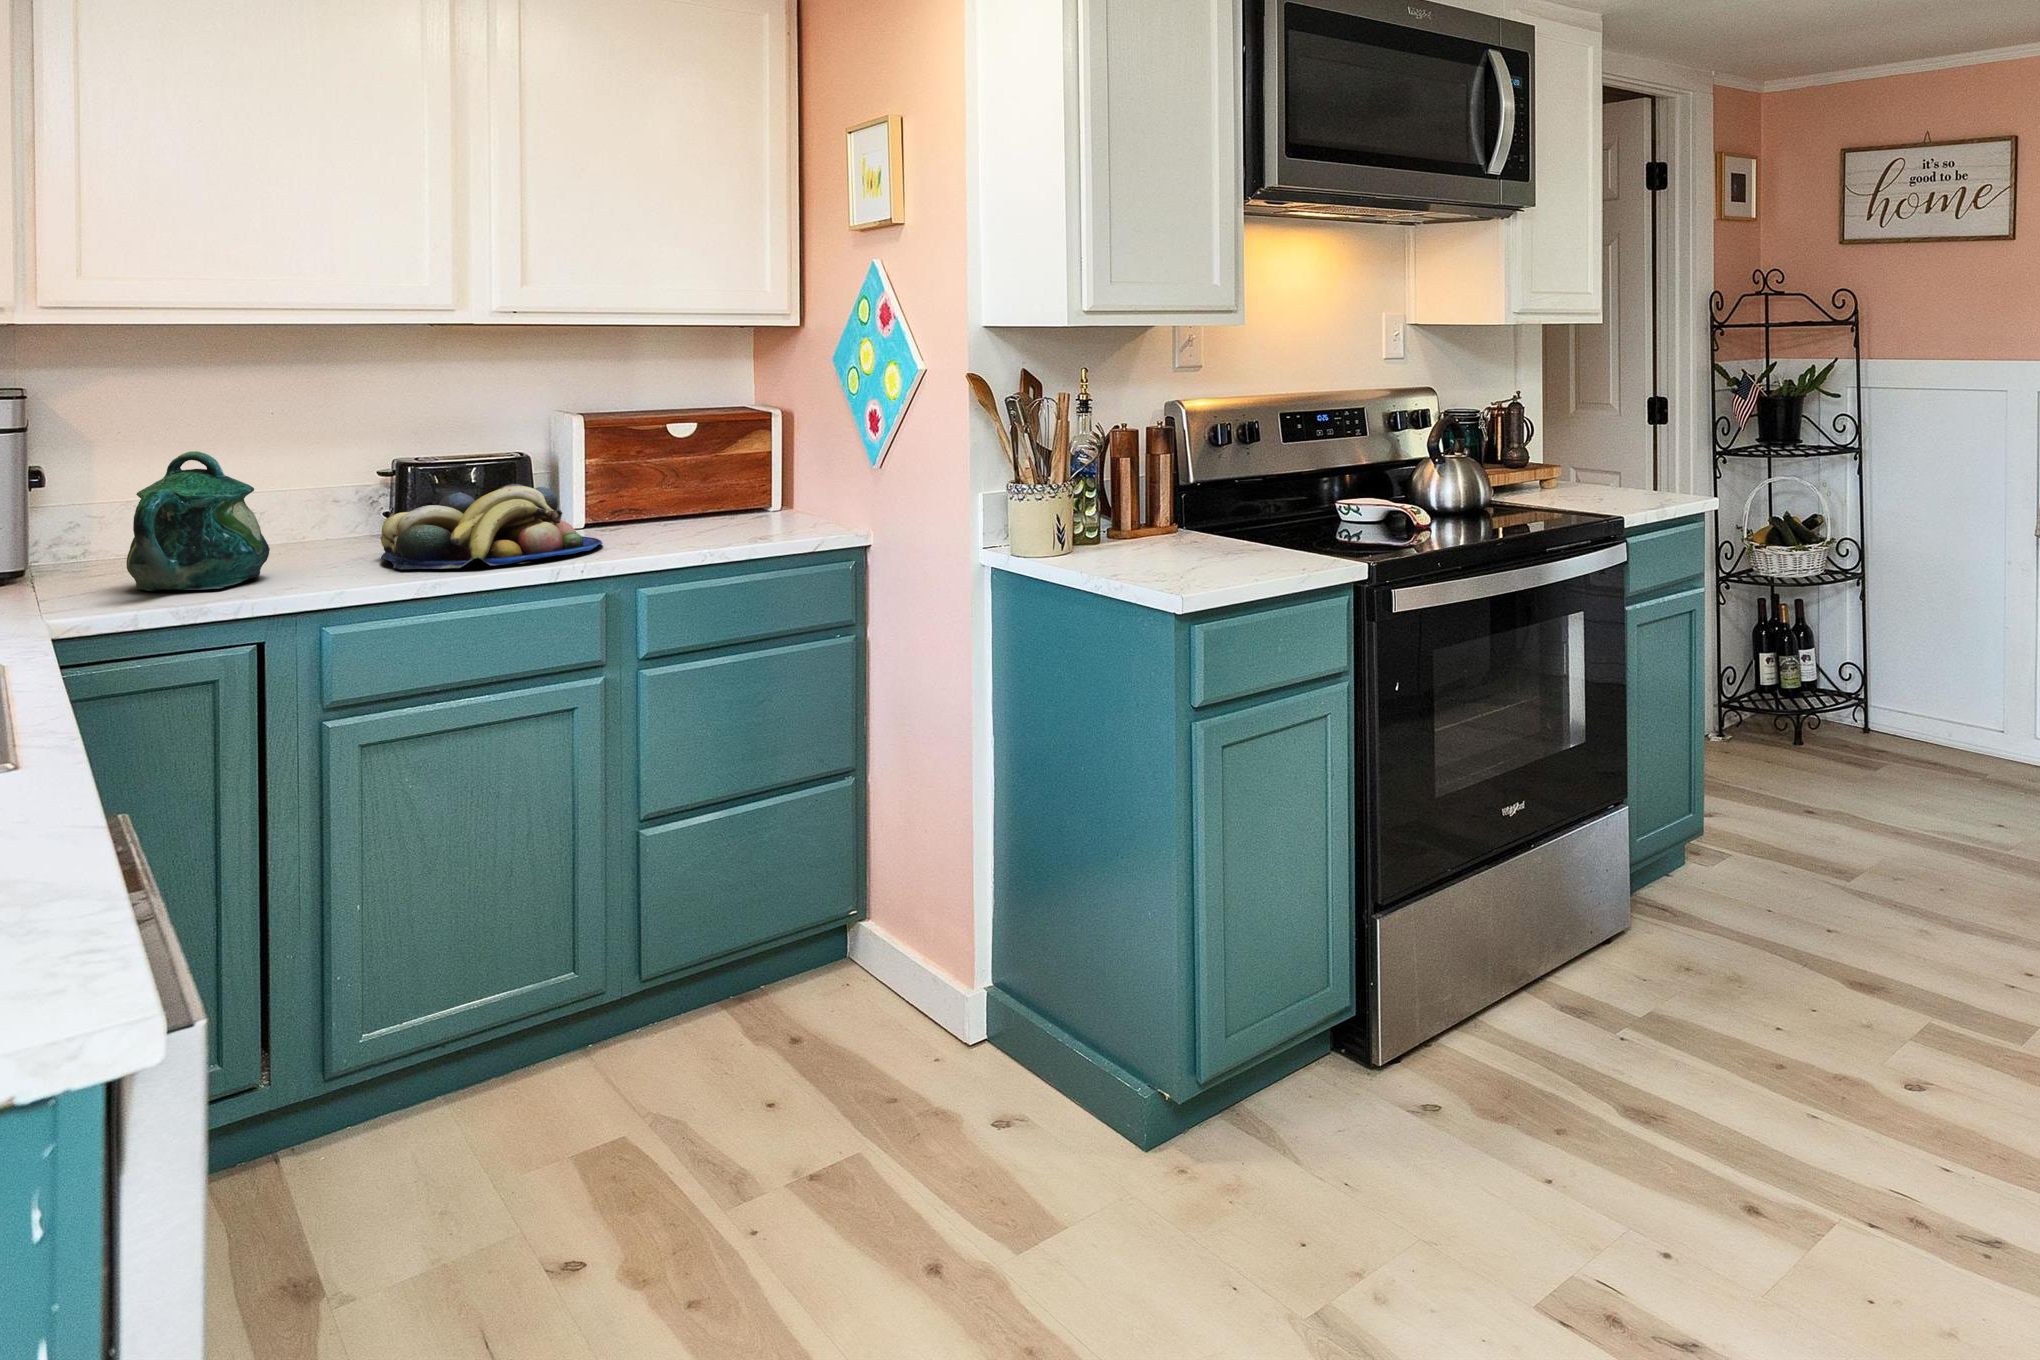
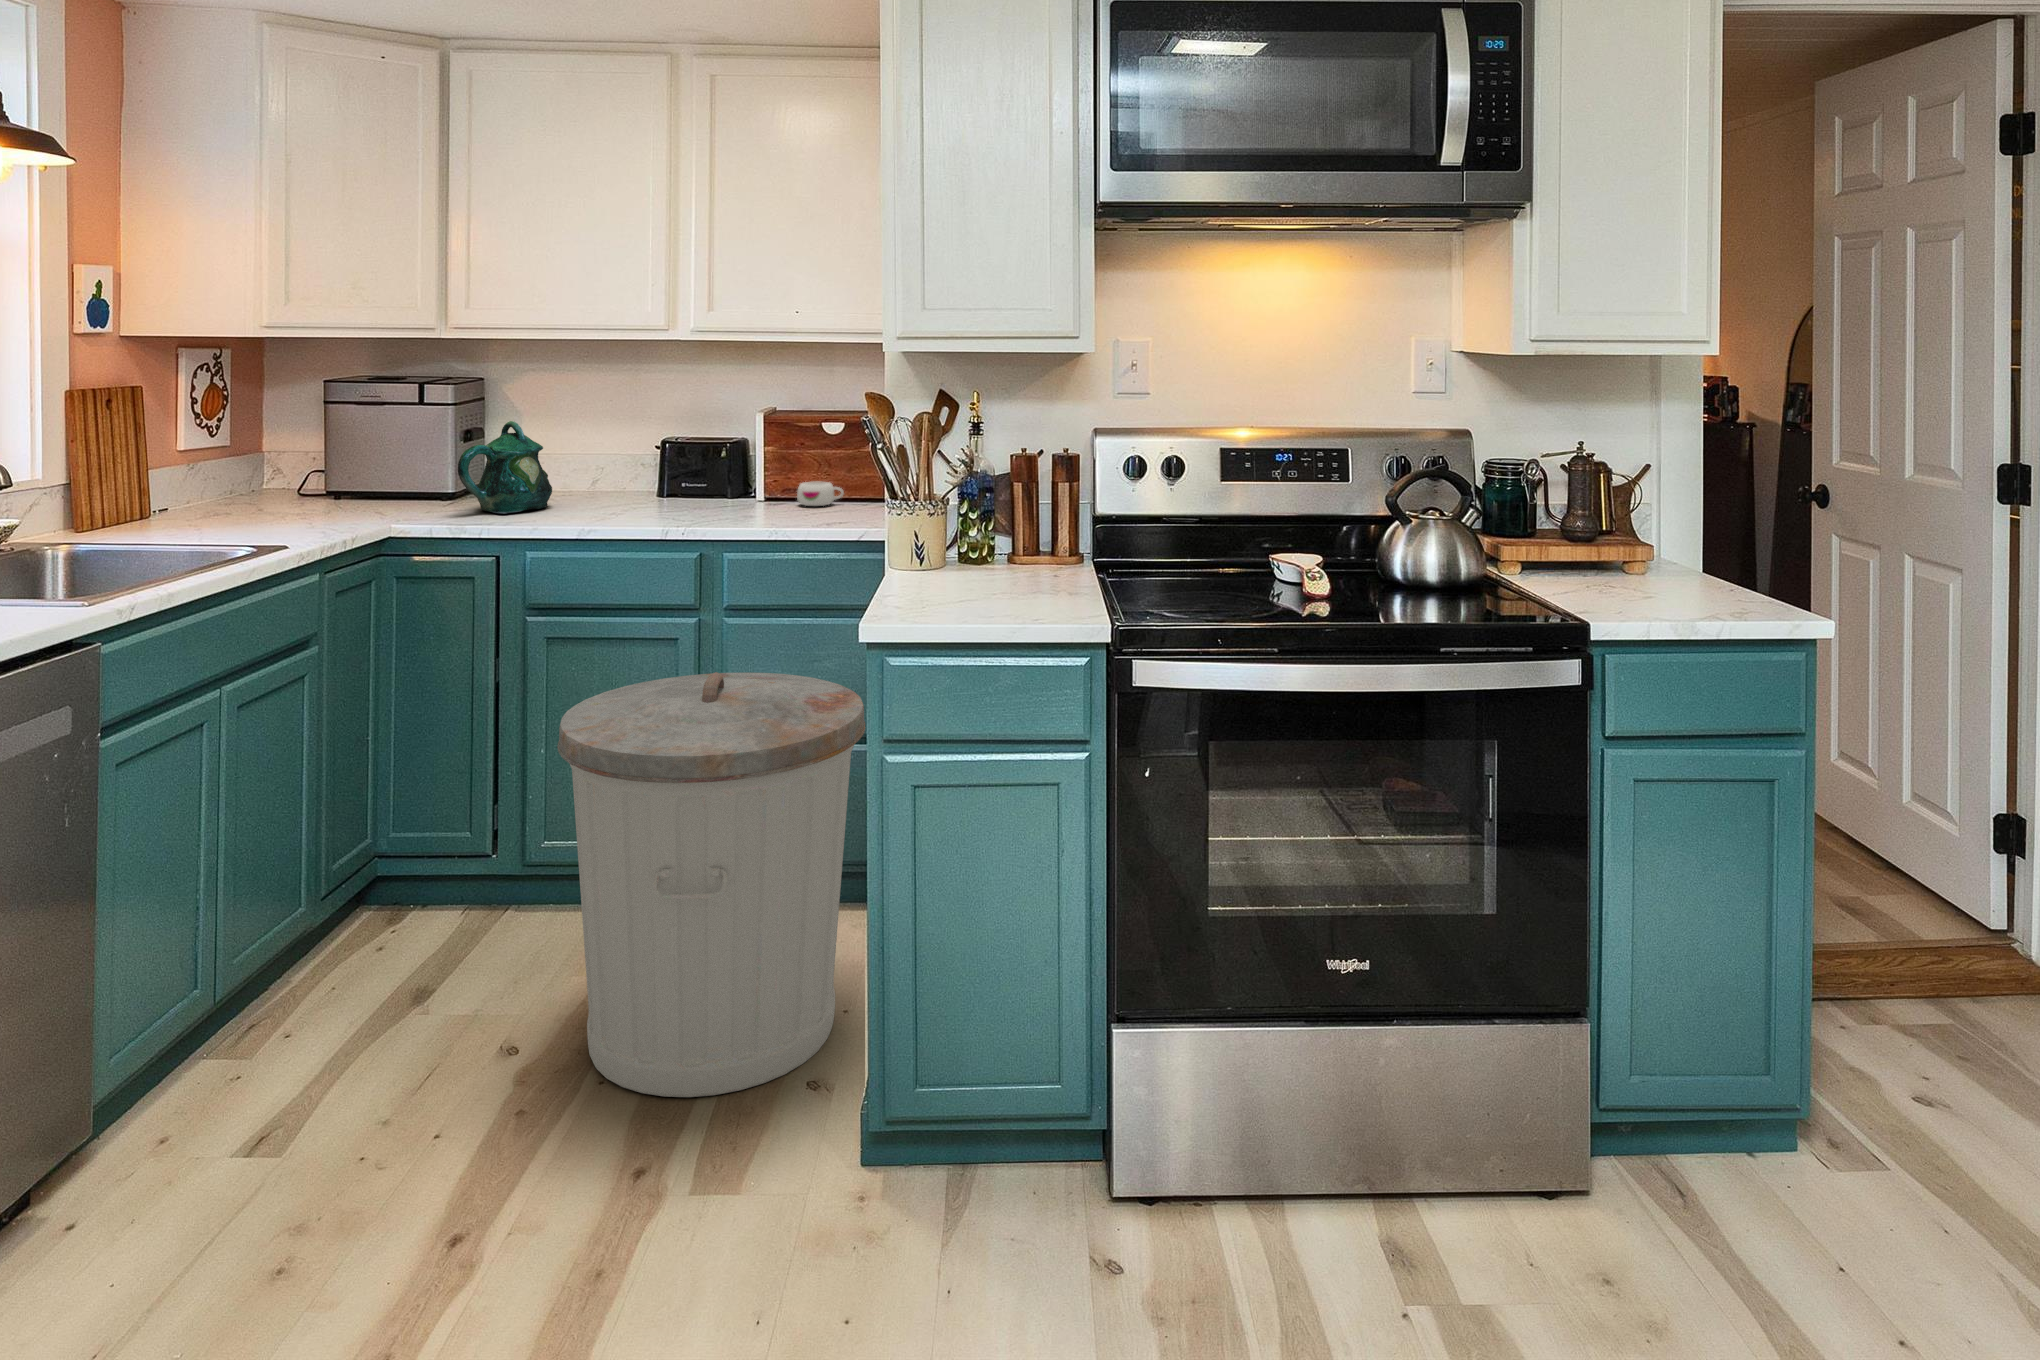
fruit bowl: present [381,484,602,569] -> none [601,459,748,519]
mug: none [647,500,708,531] -> present [797,482,844,506]
trash can: none [628,705,1011,1206] -> present [557,672,866,1097]

